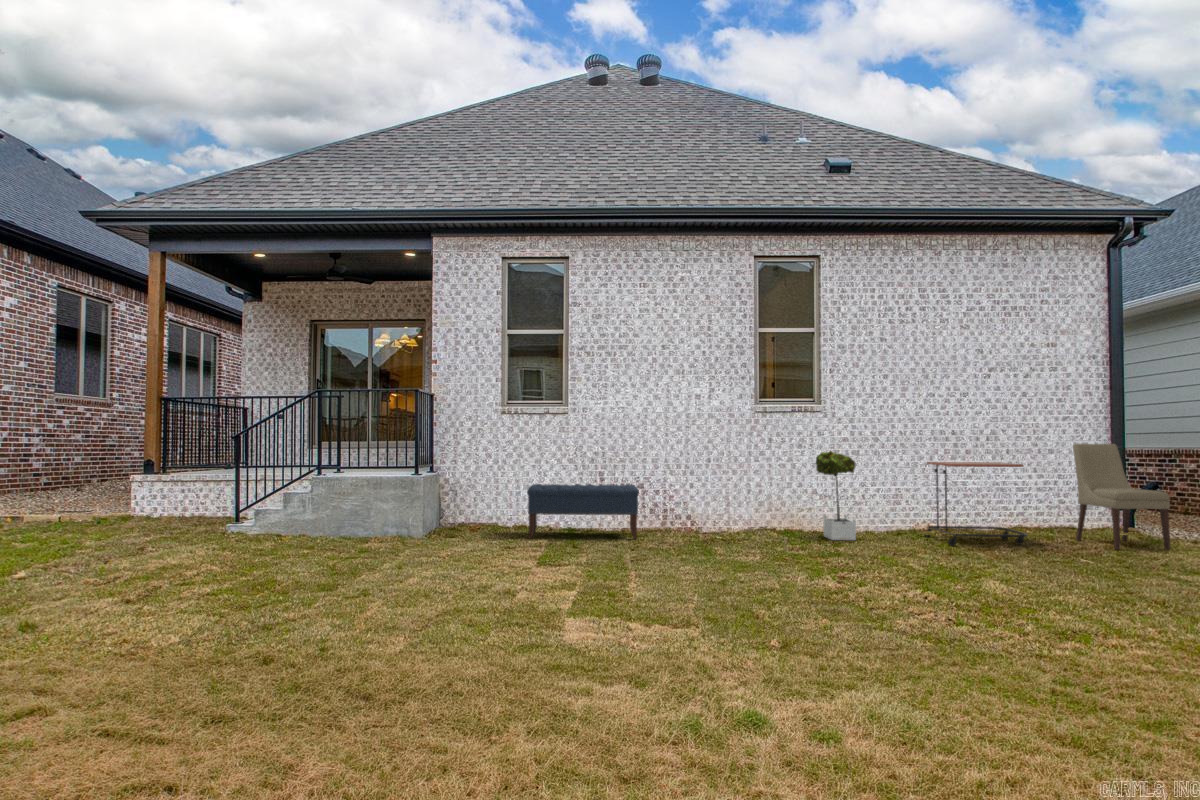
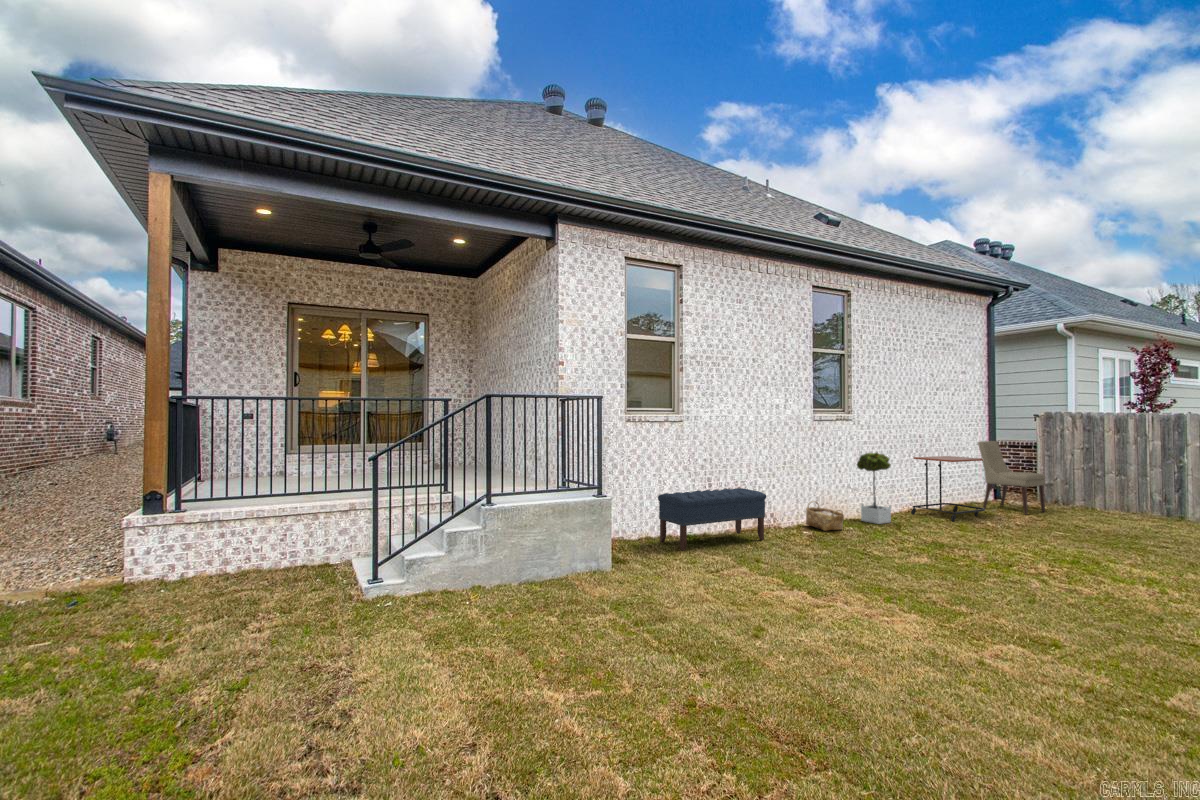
woven basket: none [729,507,765,540] -> present [806,501,844,531]

